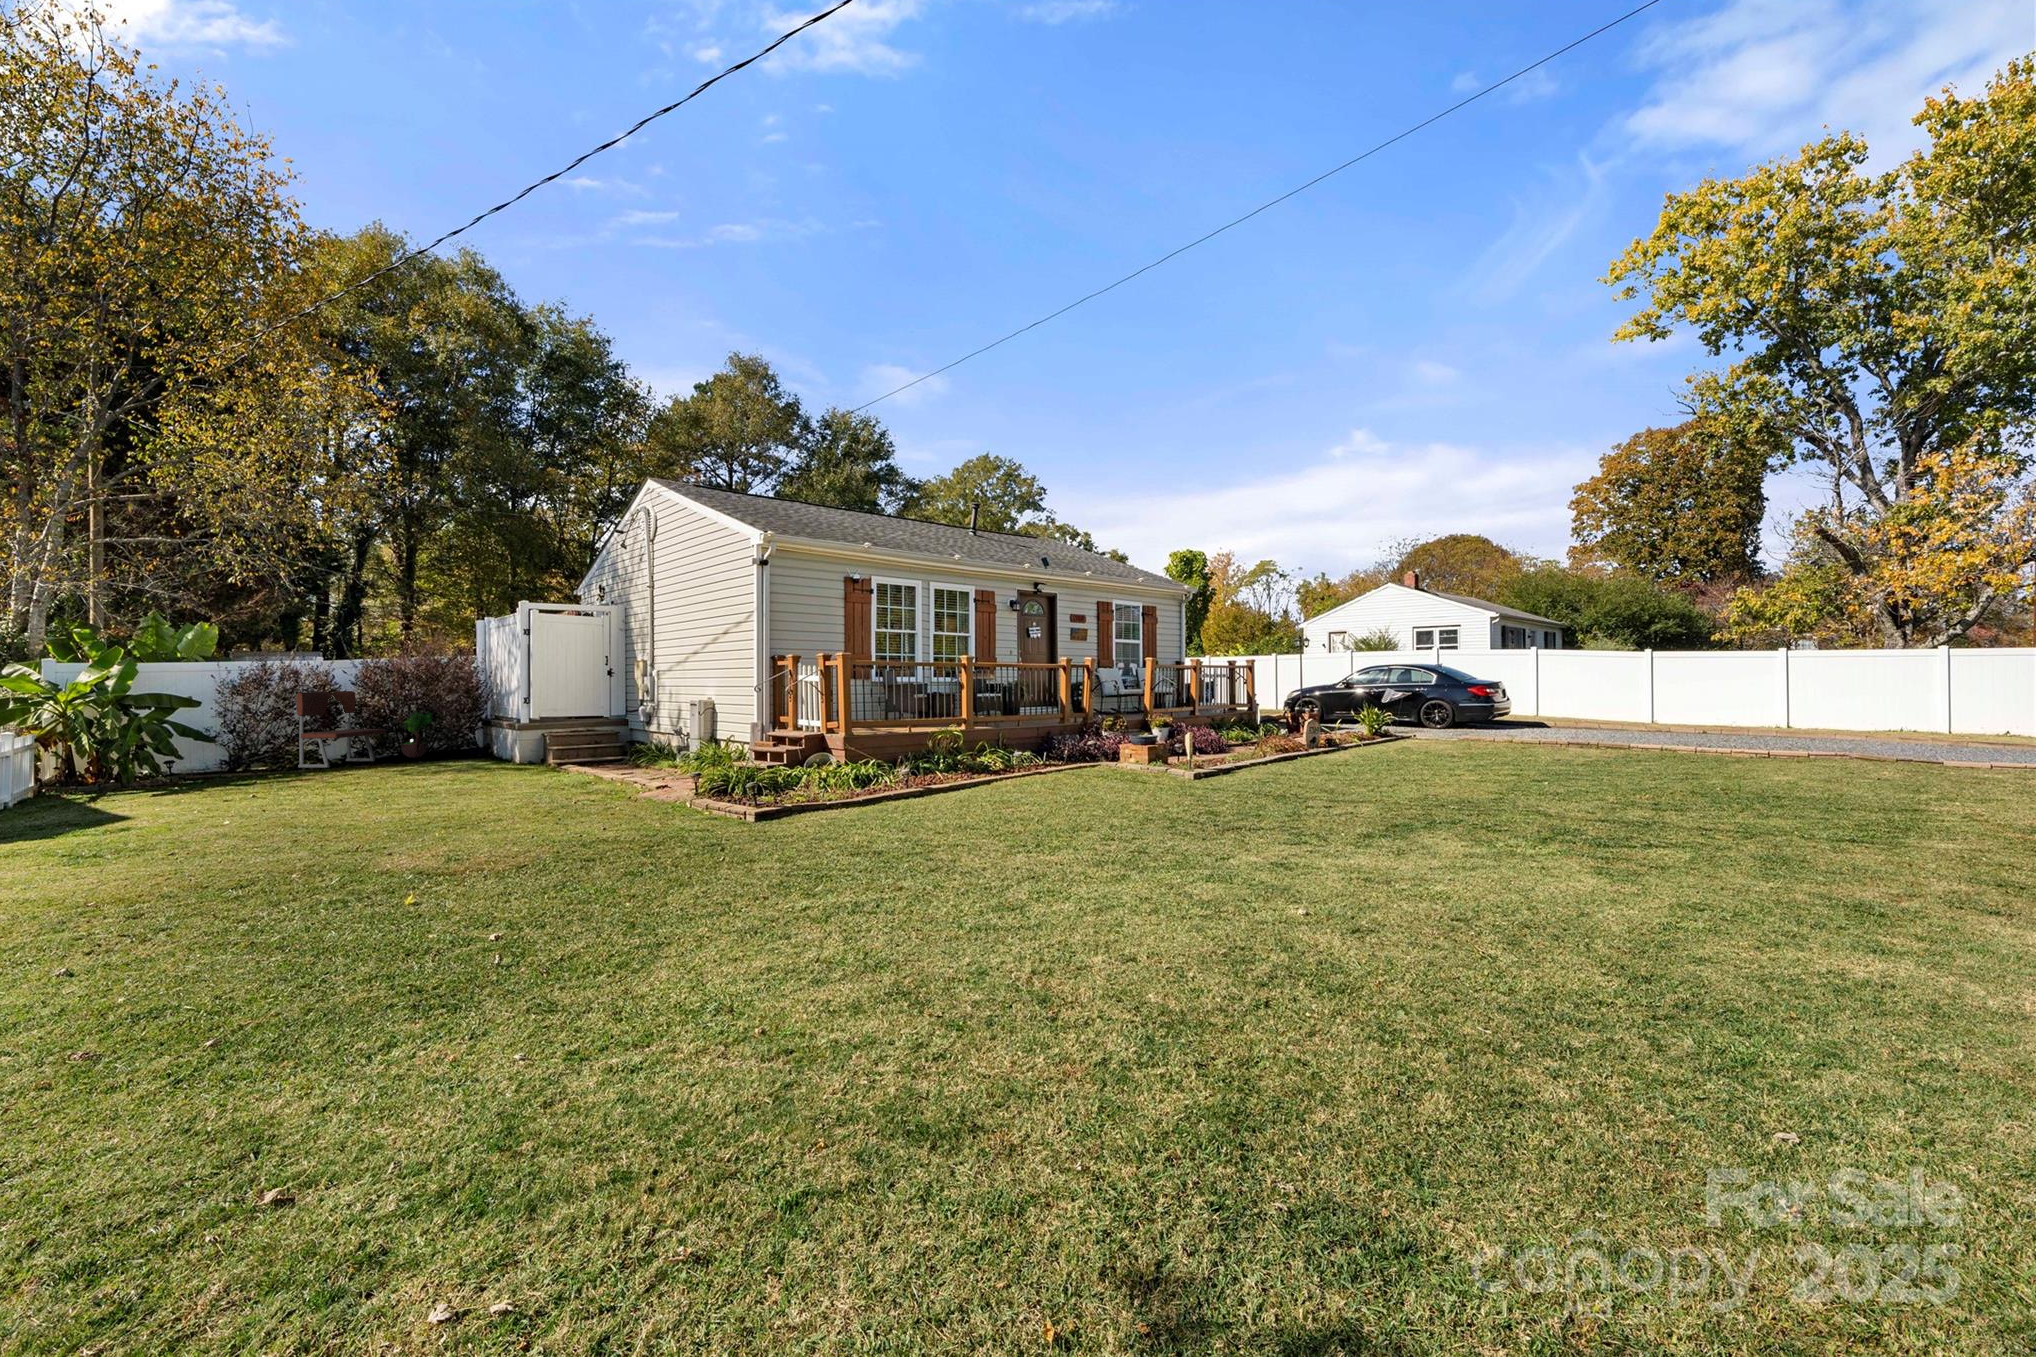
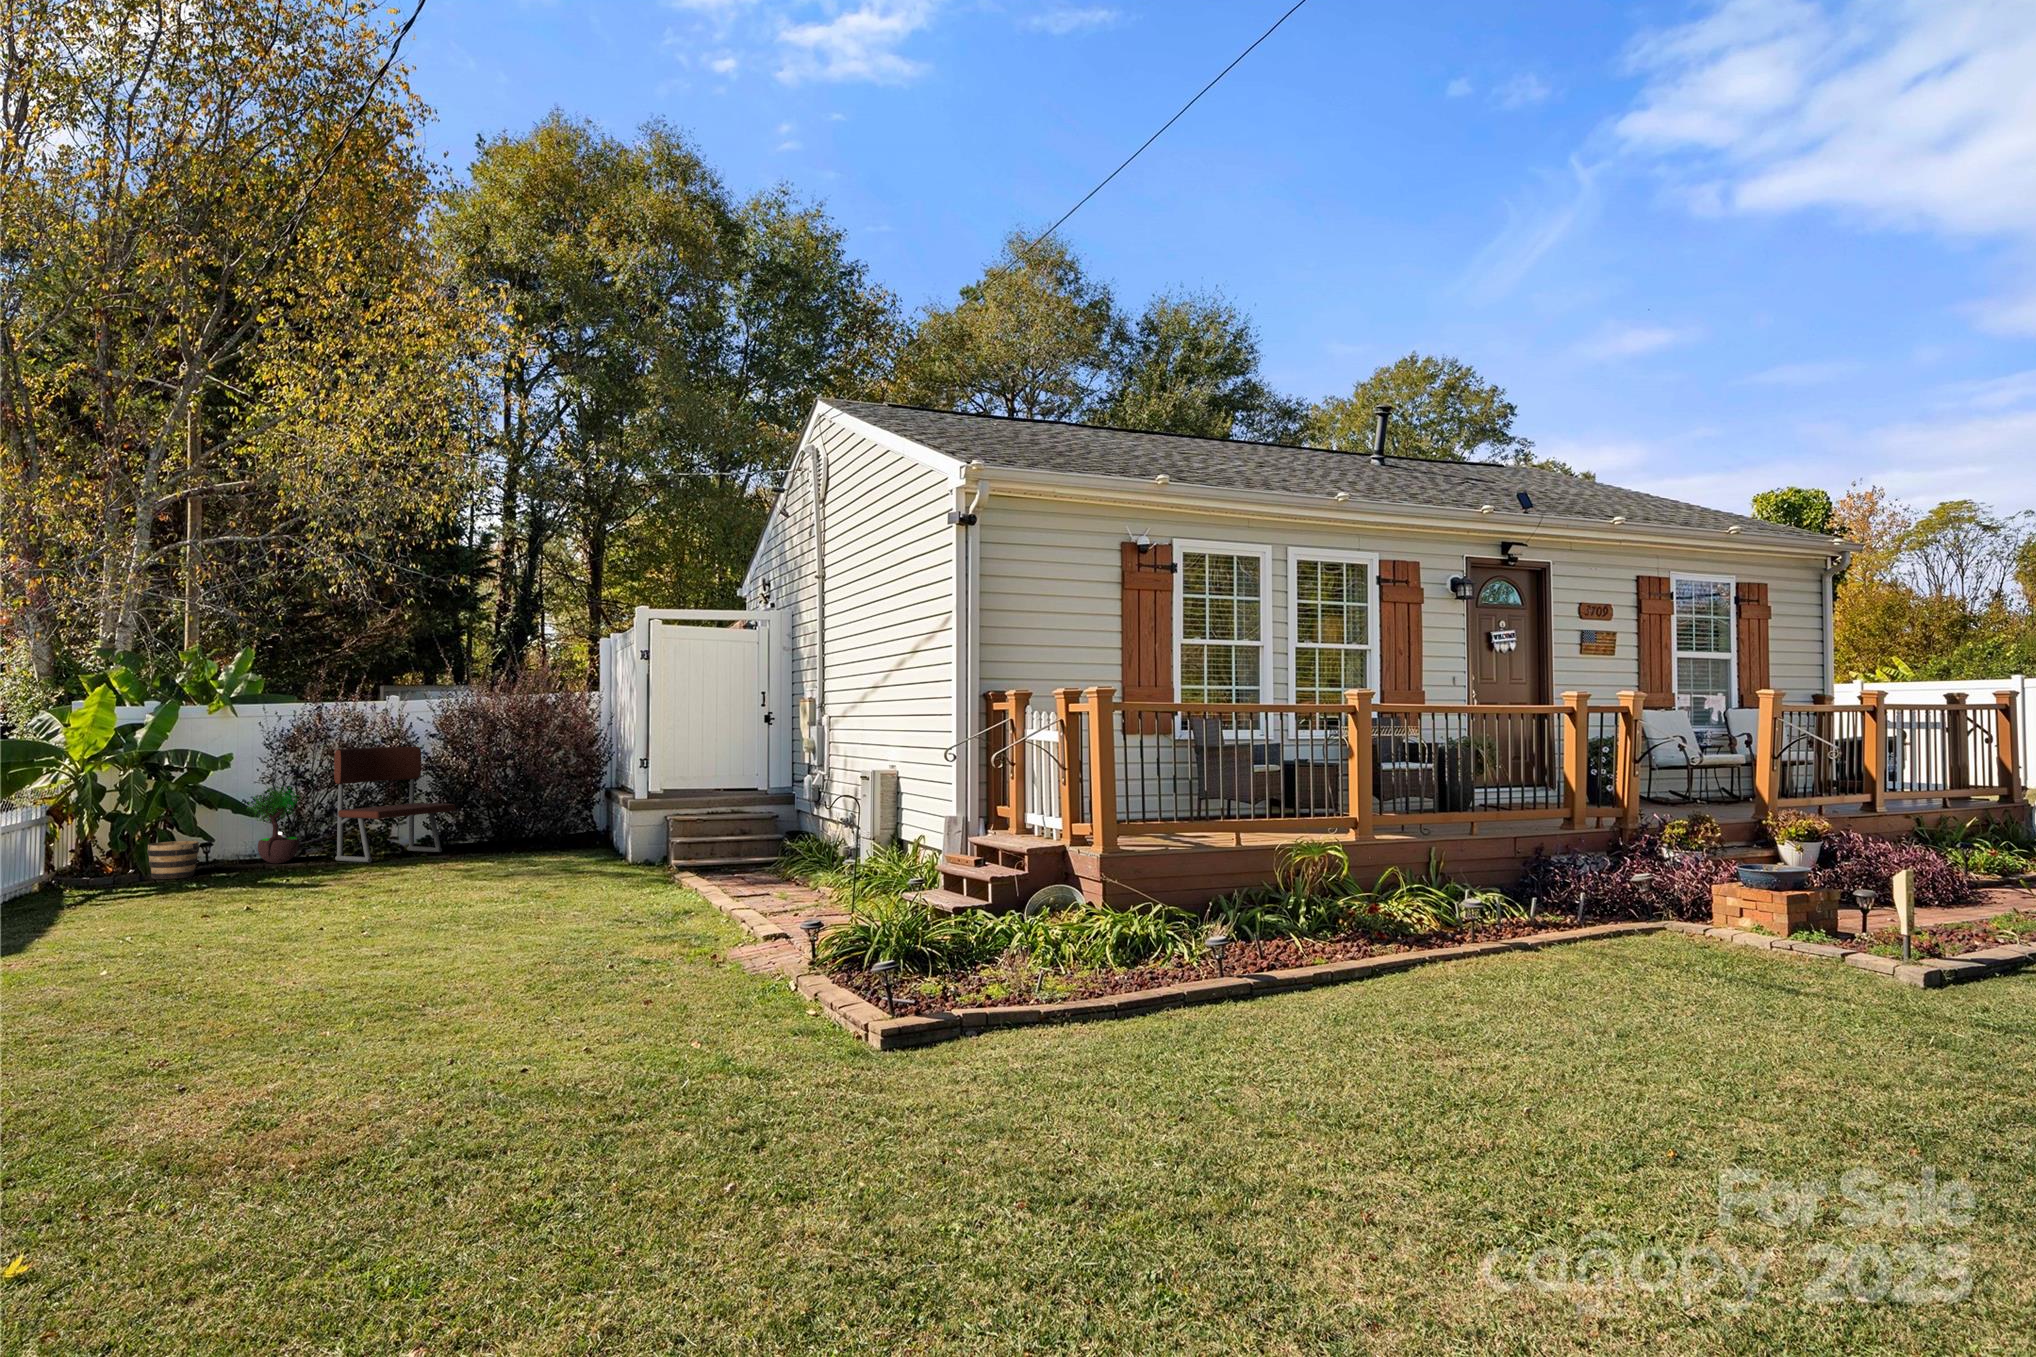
potted tree: present [401,711,432,758] -> present [247,787,299,863]
bucket: none [157,756,199,781] -> present [147,841,199,879]

